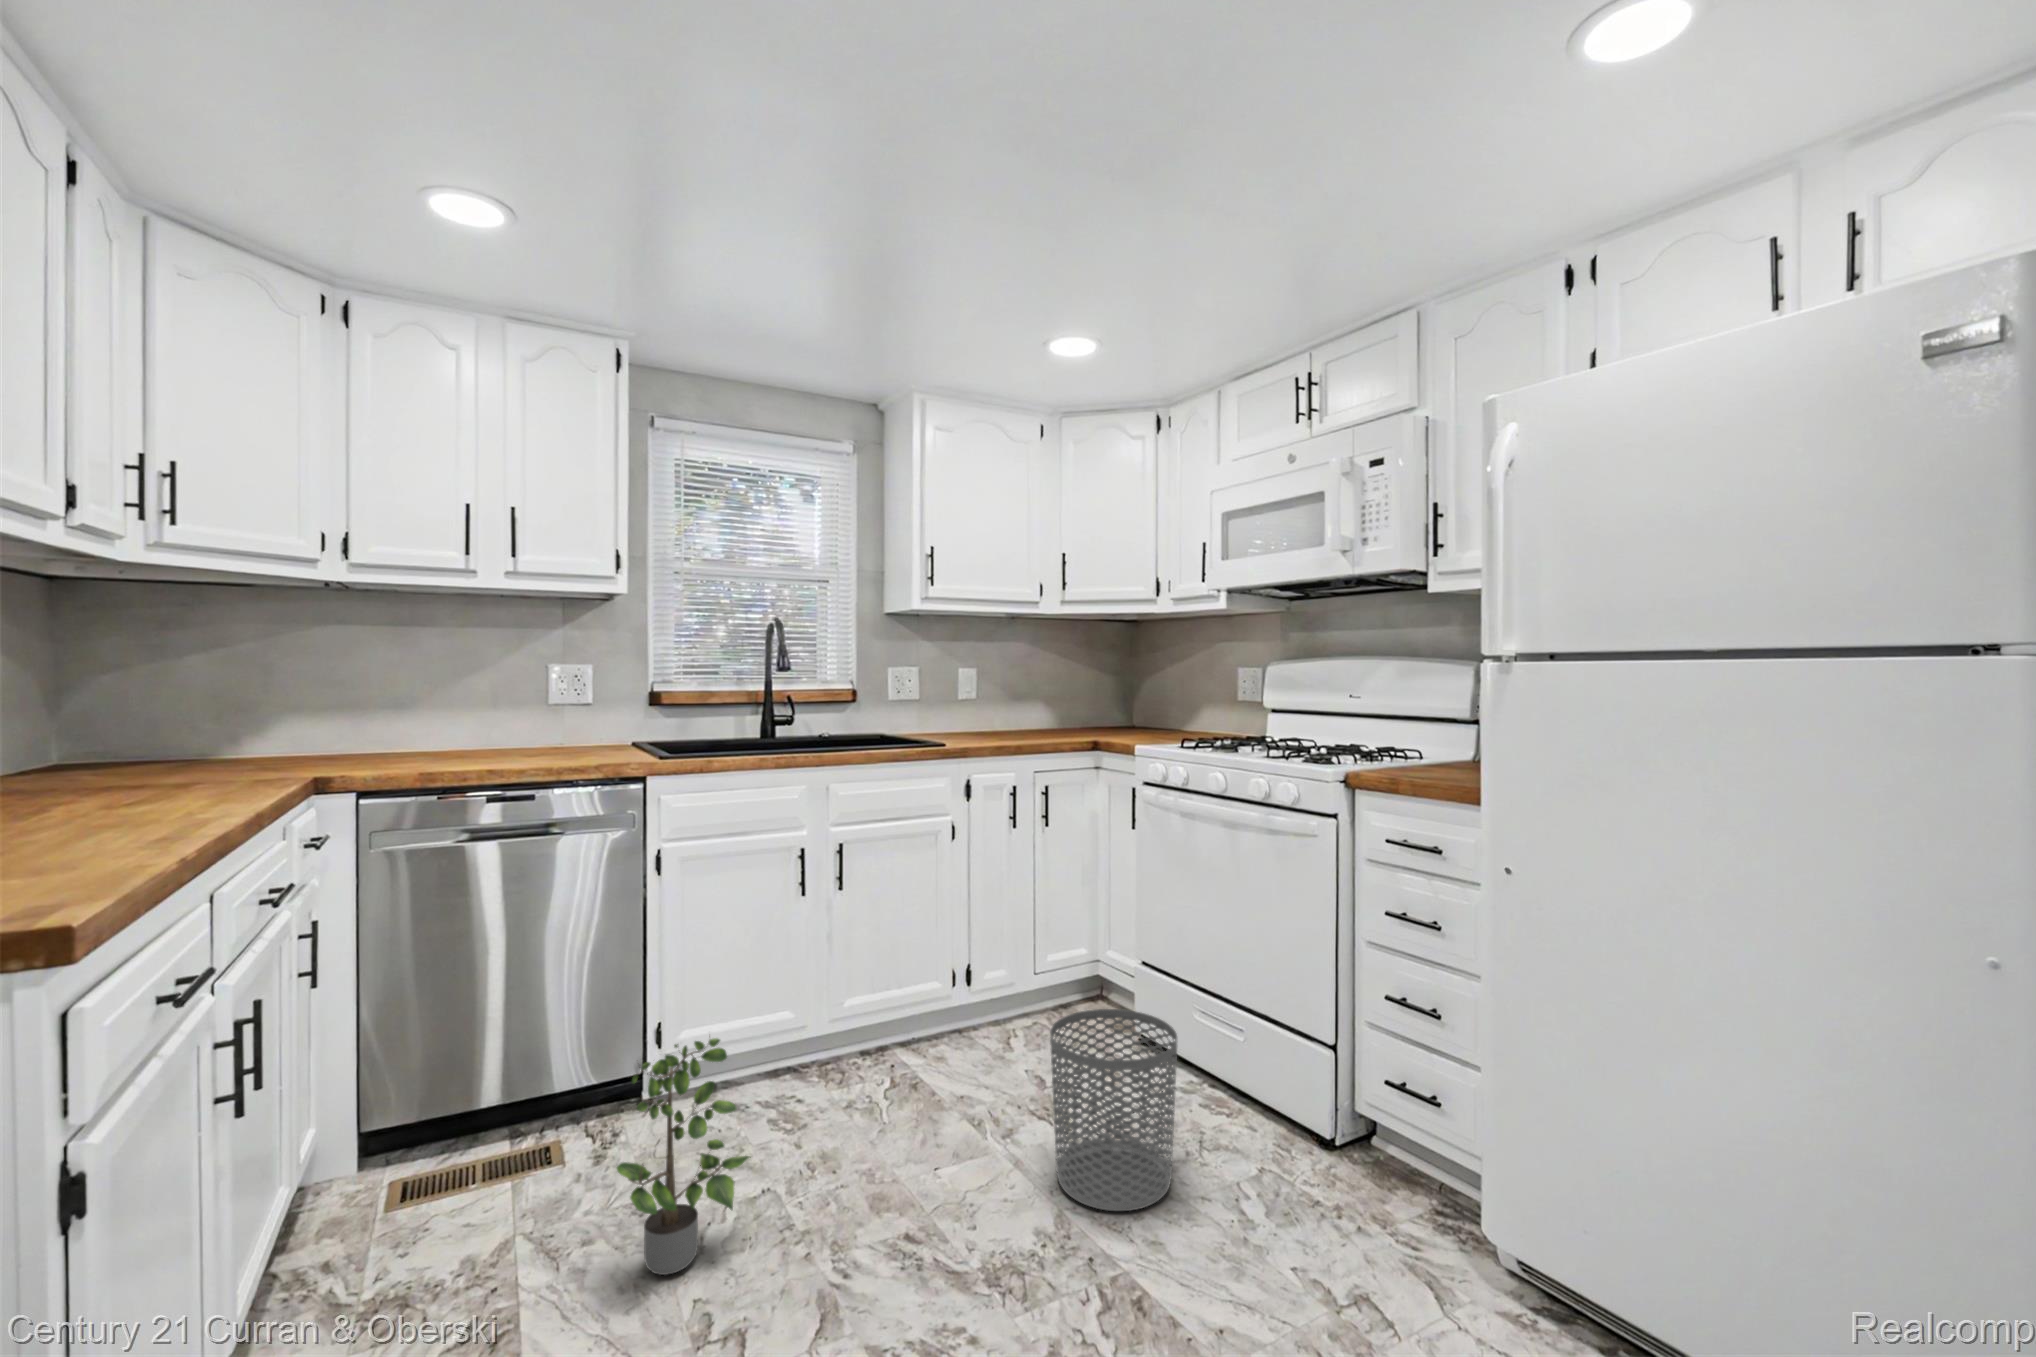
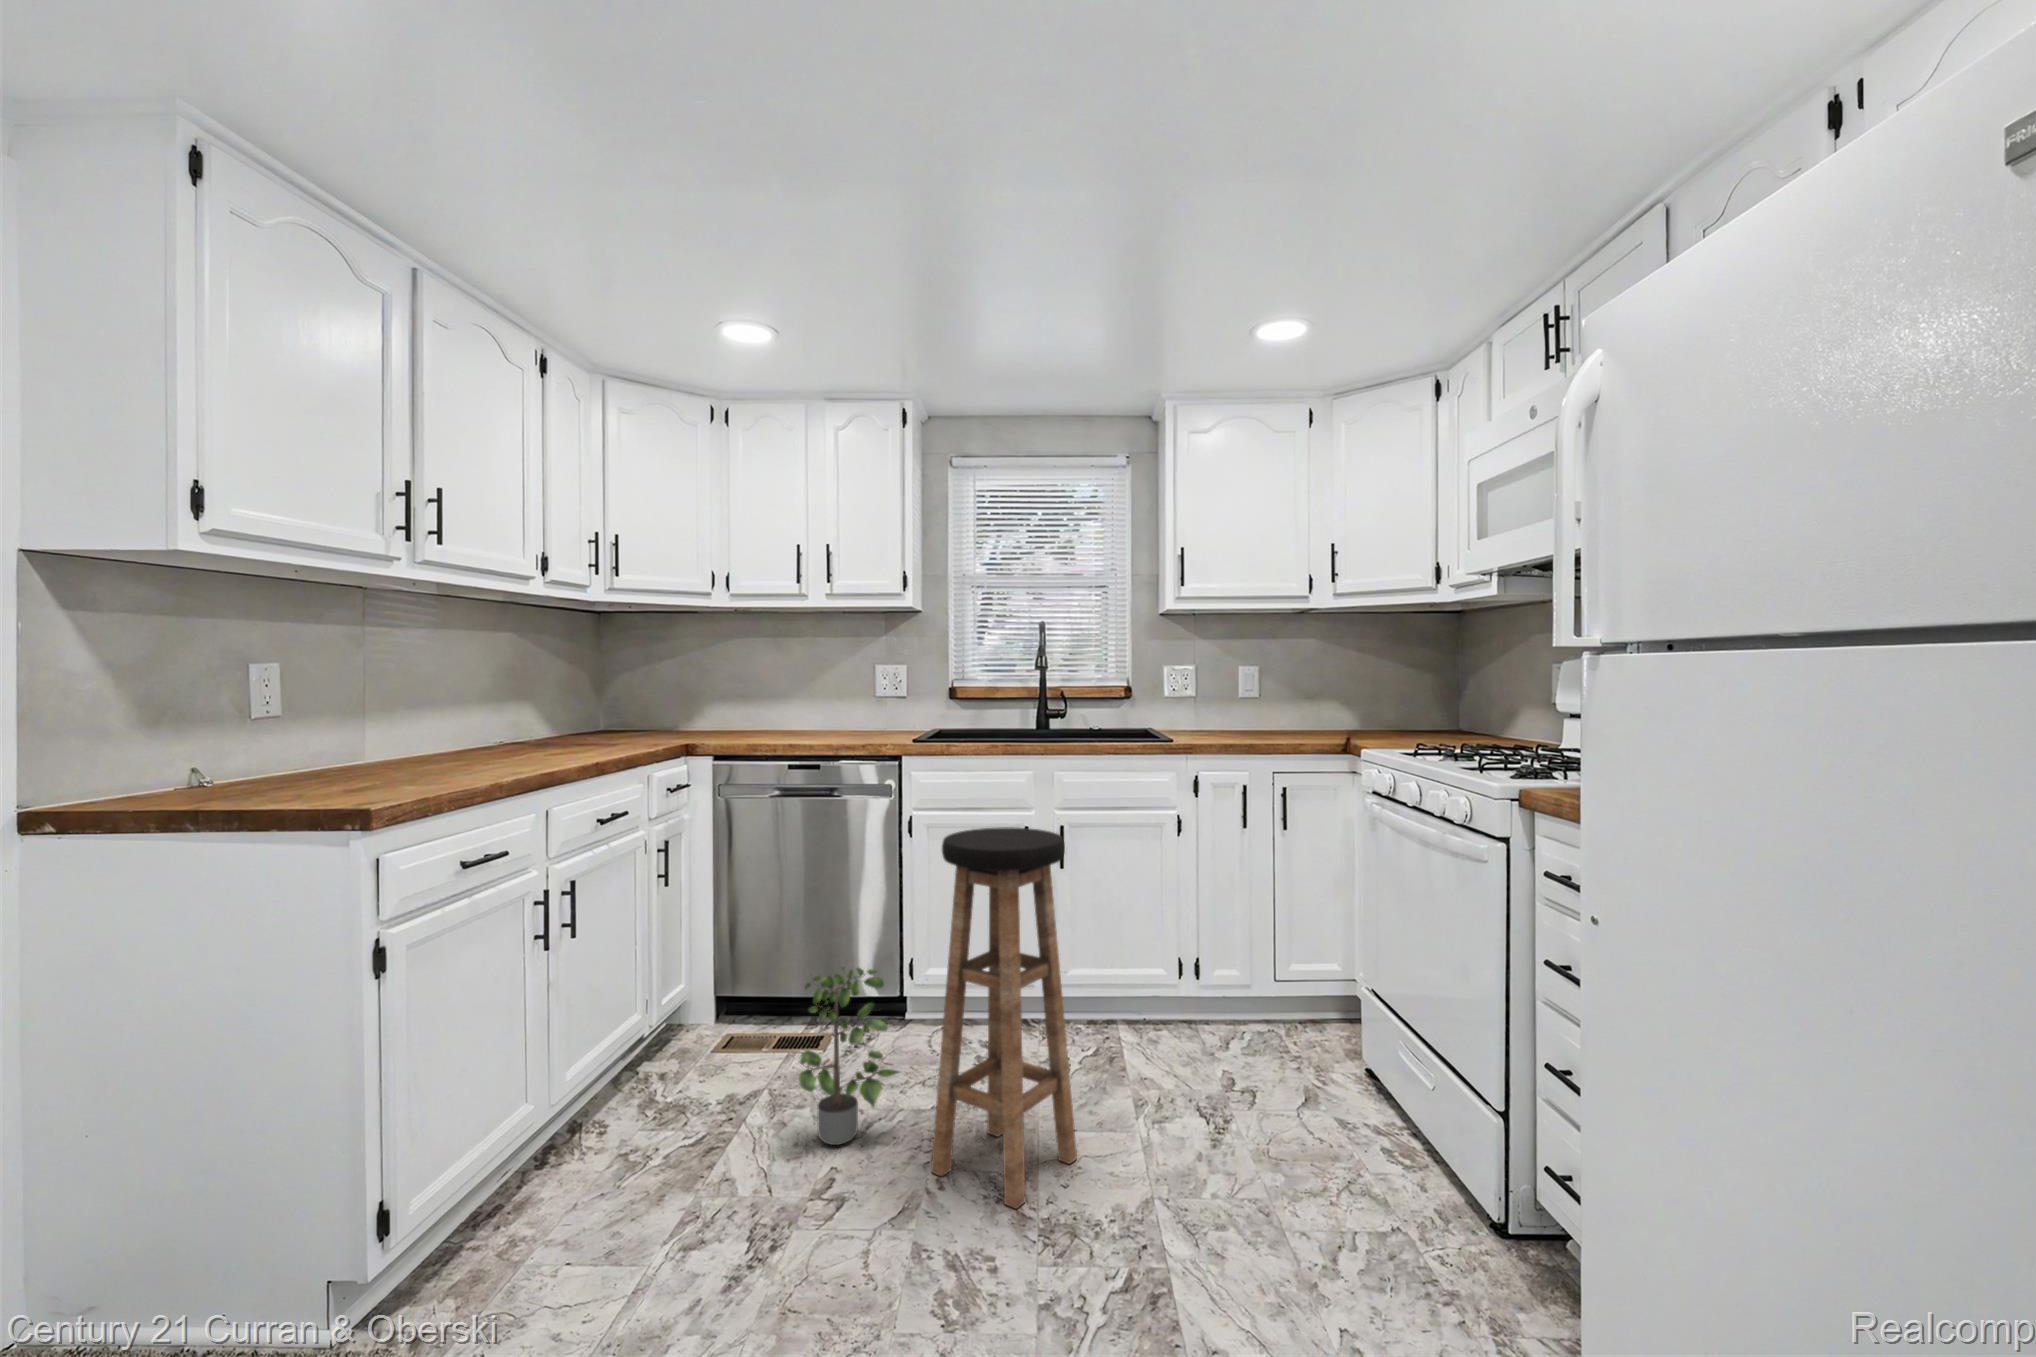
bar stool: none [819,846,963,1269] -> present [931,827,1077,1208]
waste bin: present [1050,1009,1177,1211] -> none [1159,1015,1292,1222]

